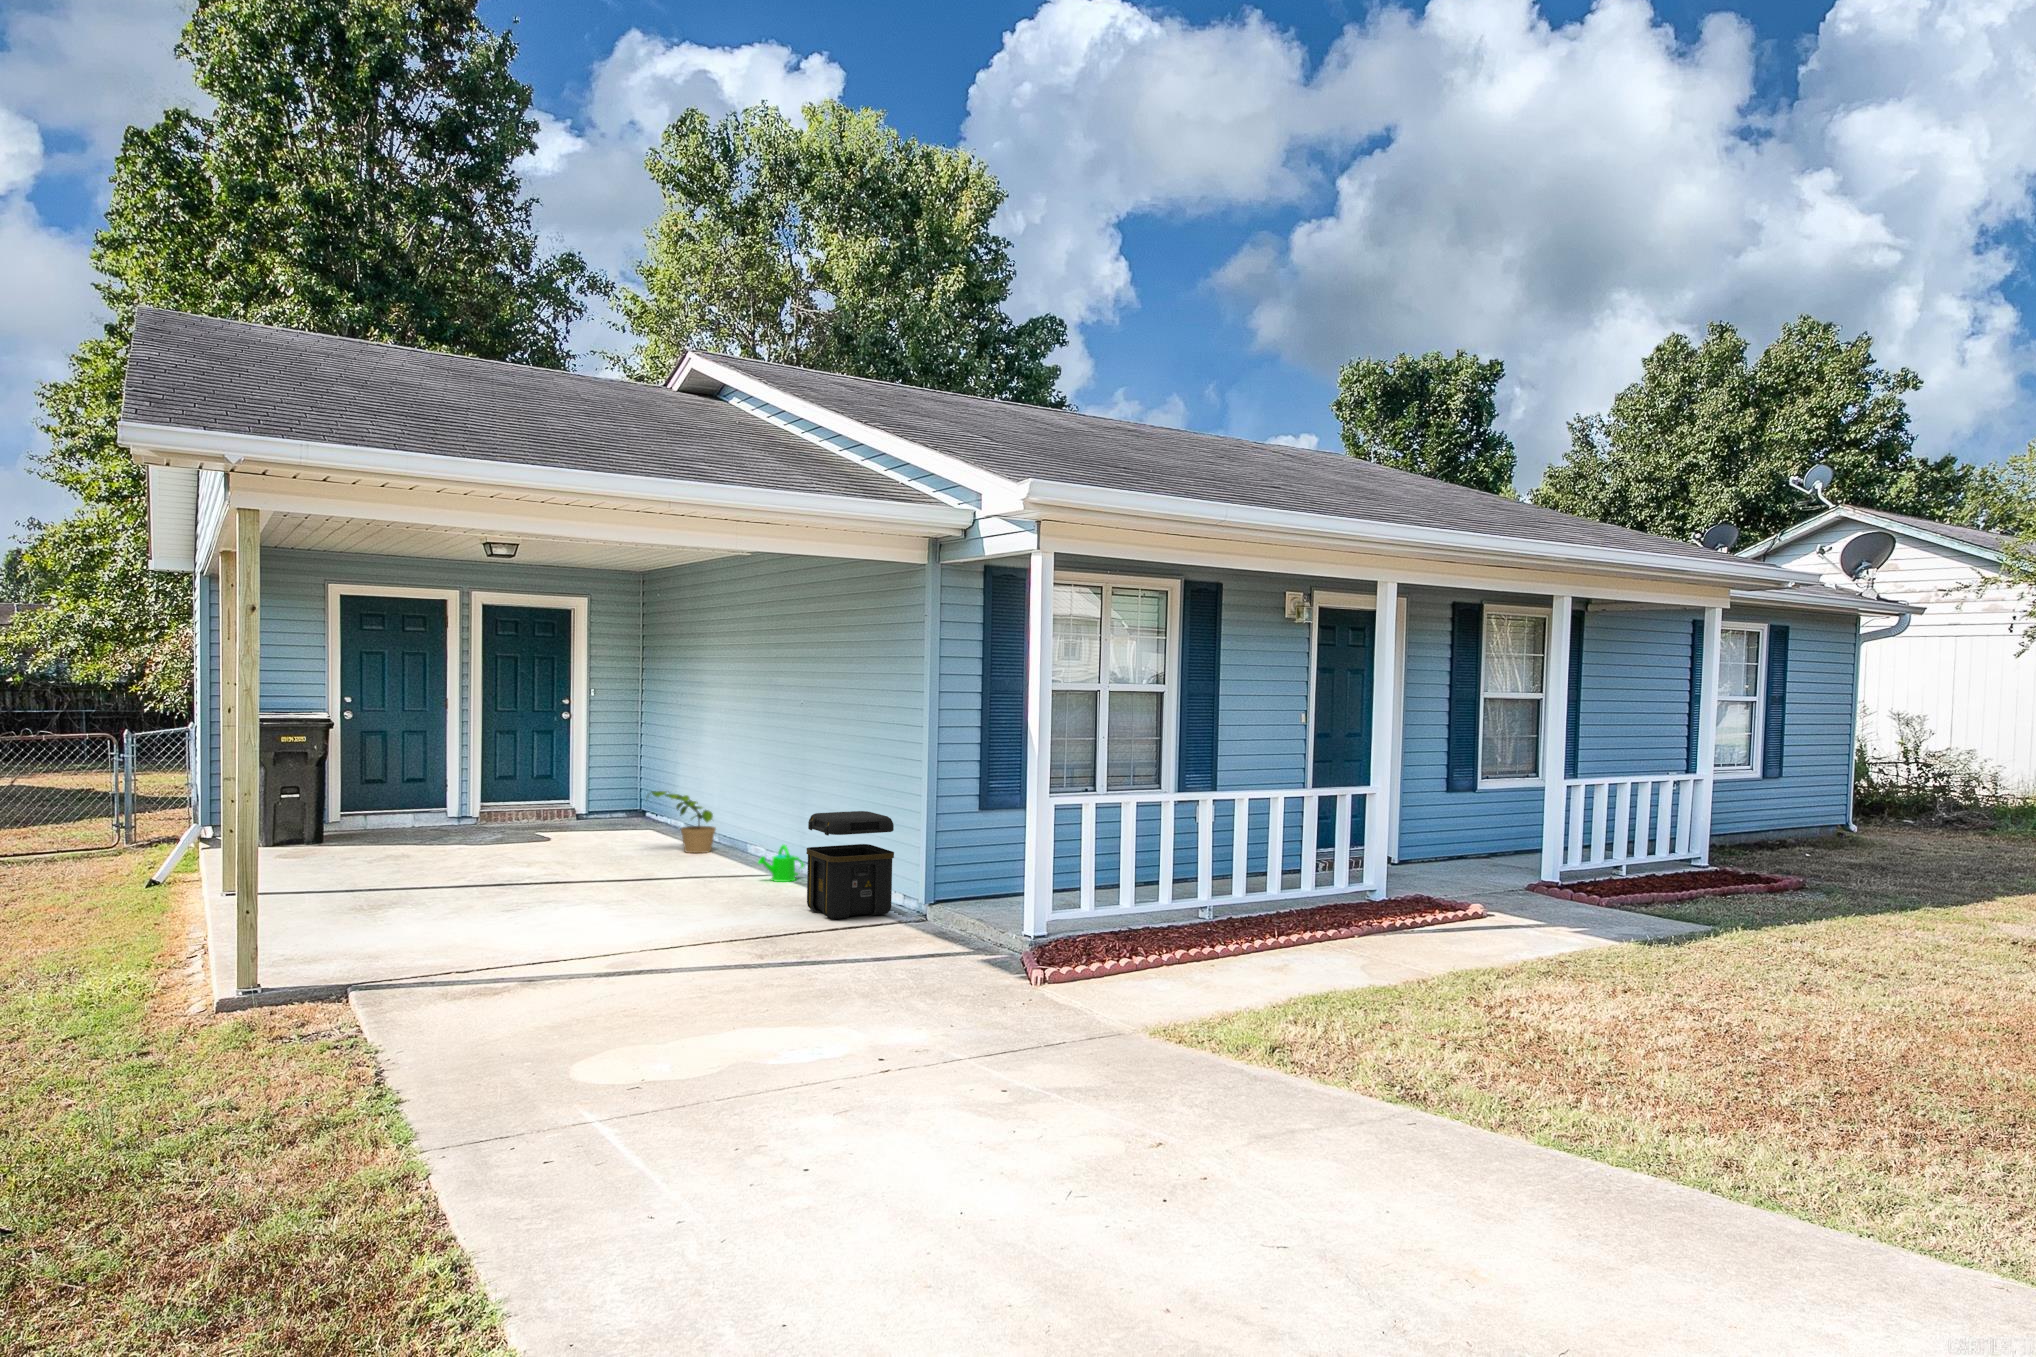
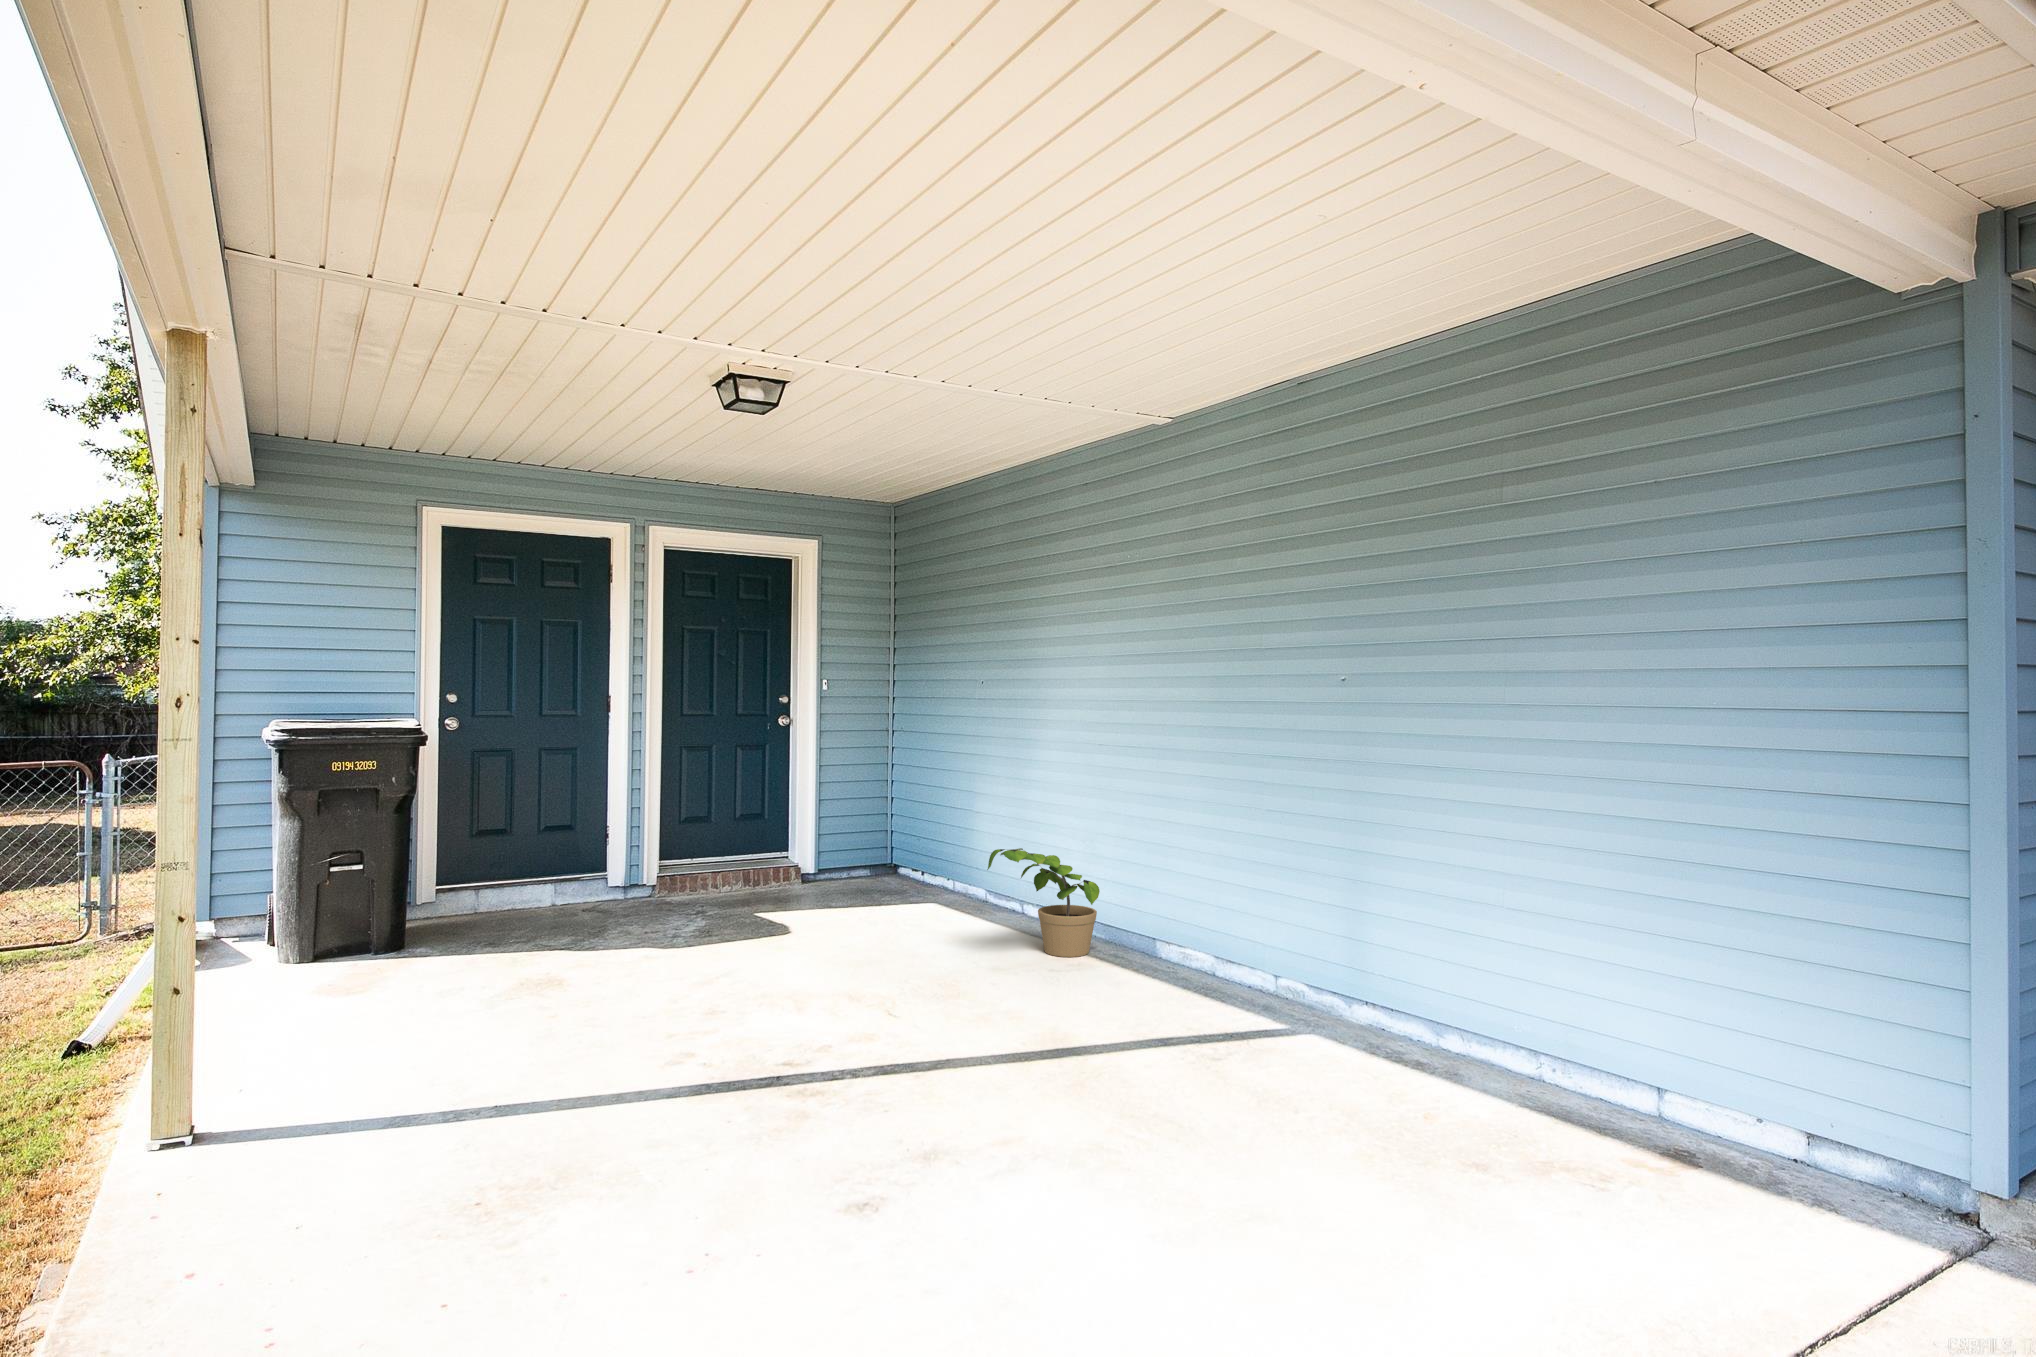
toolbox: present [806,811,894,919] -> none [1657,928,1927,1251]
watering can: present [758,845,804,882] -> none [1321,969,1390,1051]

